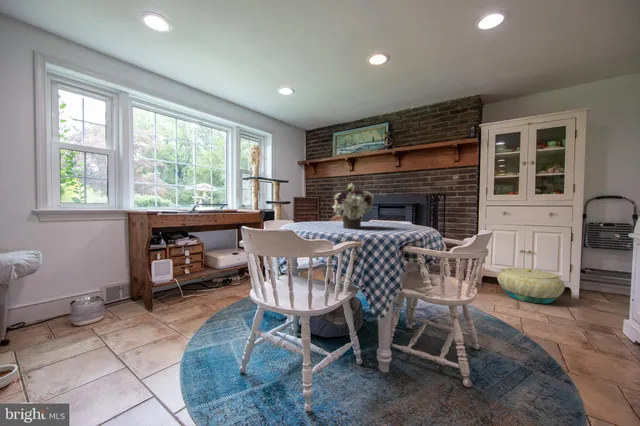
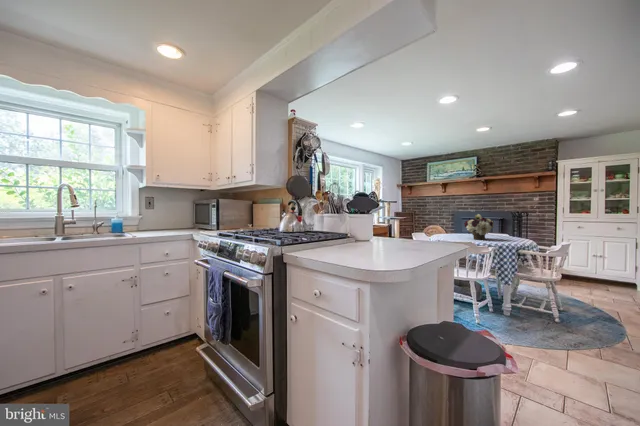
basket: present [497,267,565,303] -> none [574,268,629,293]

